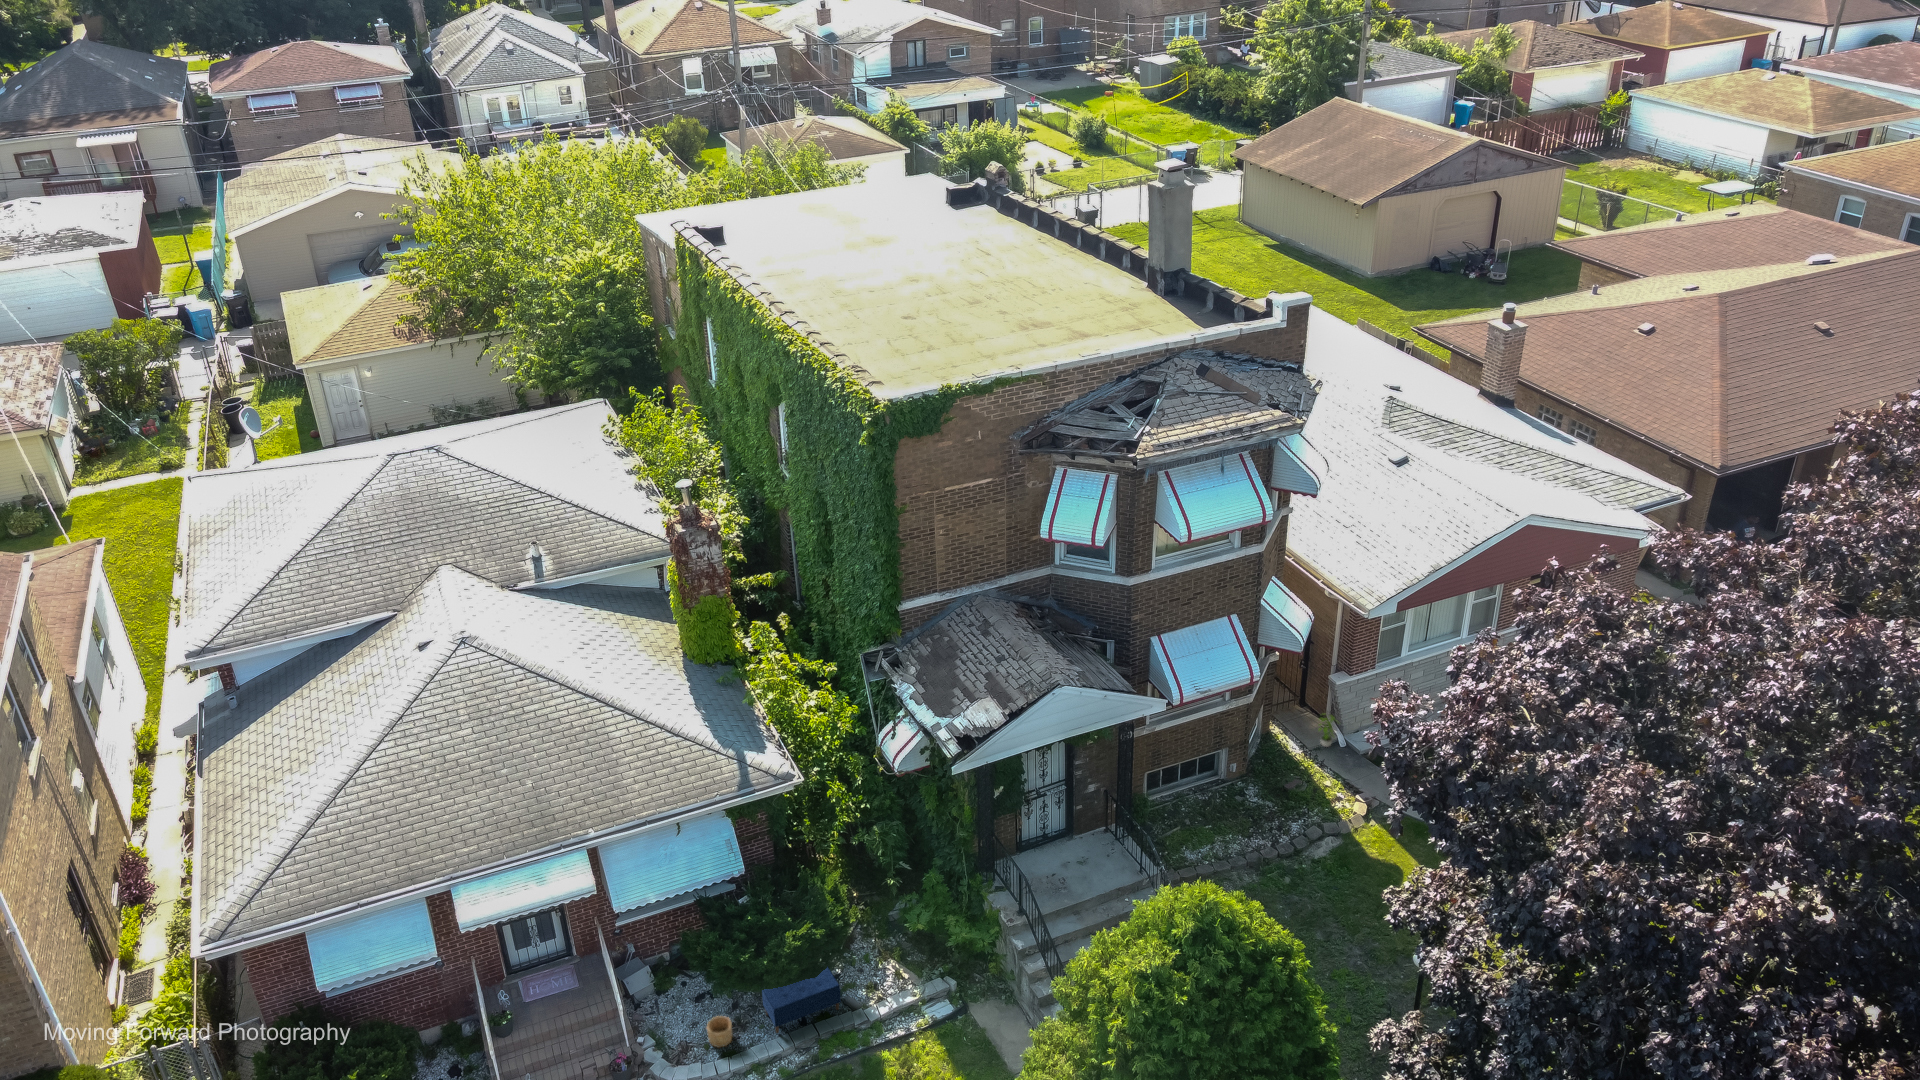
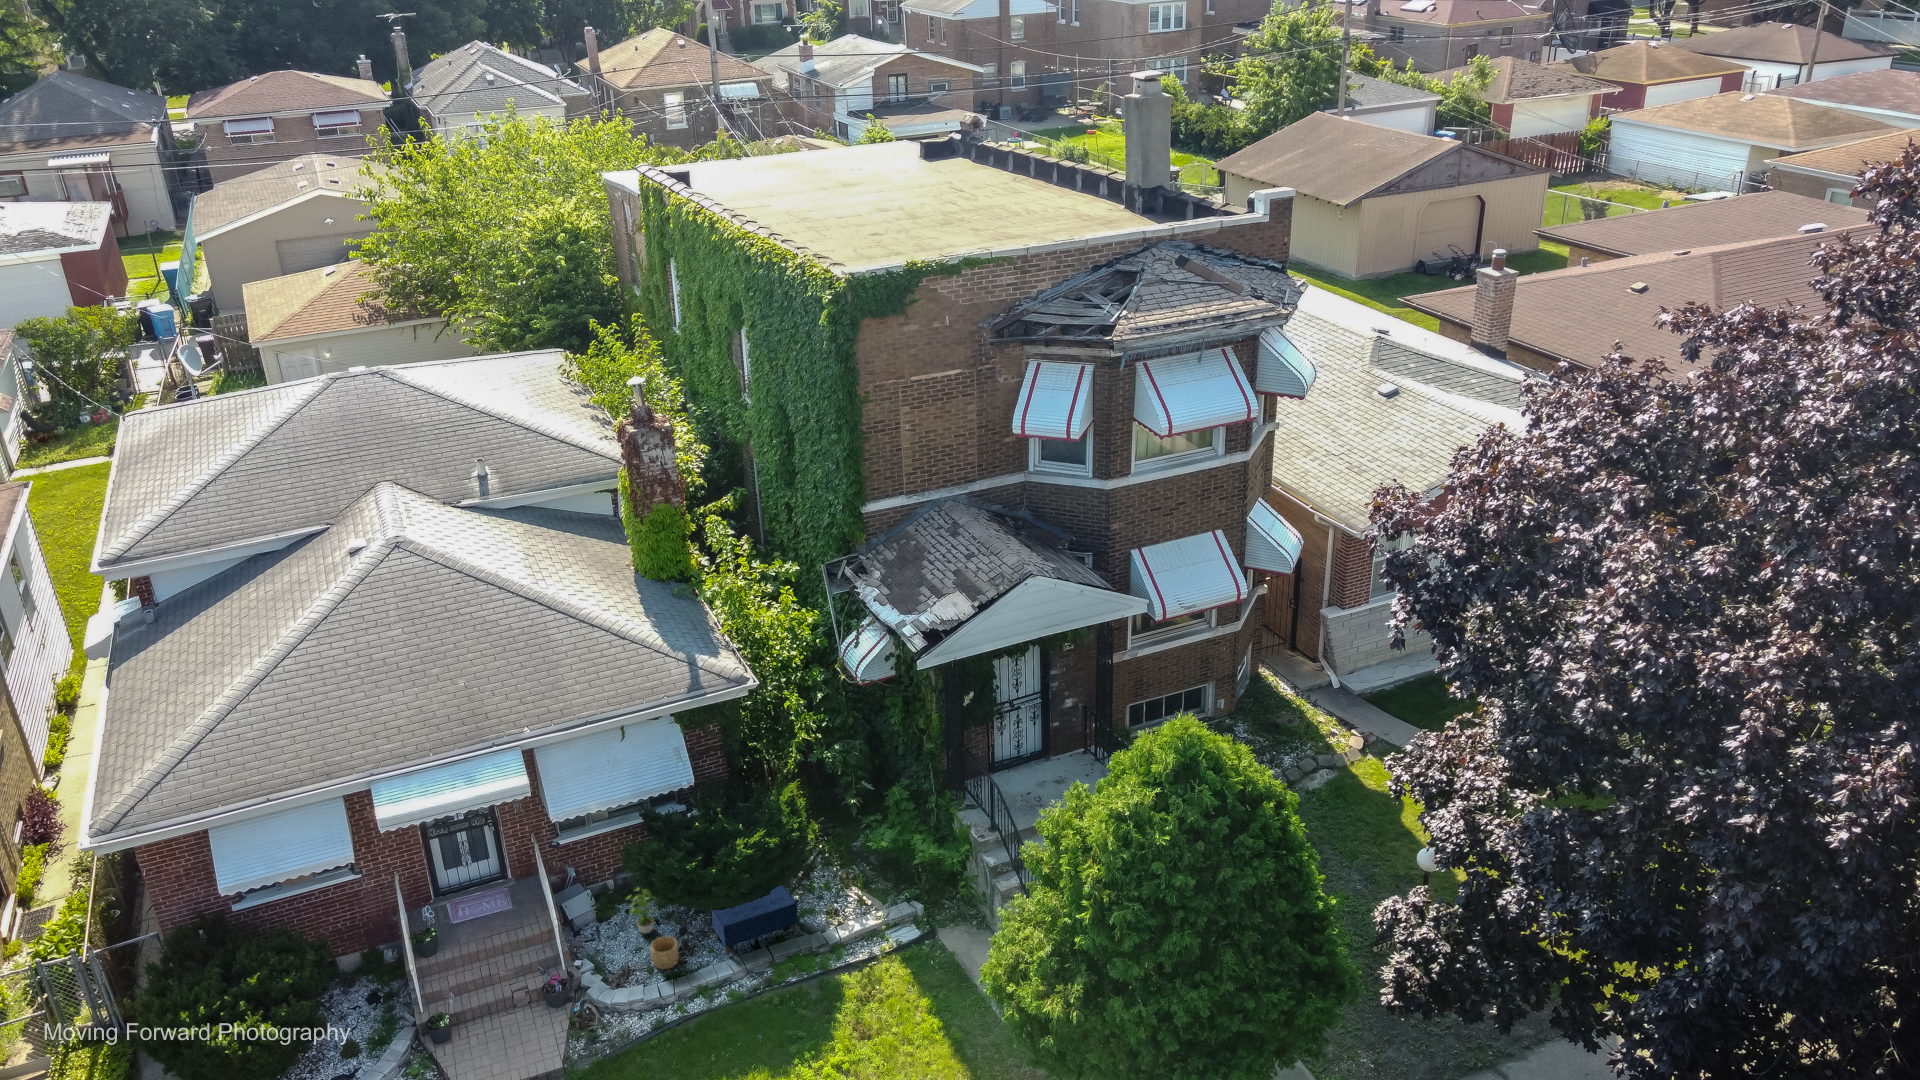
potted plant: present [1319,715,1335,747] -> present [628,888,654,933]

